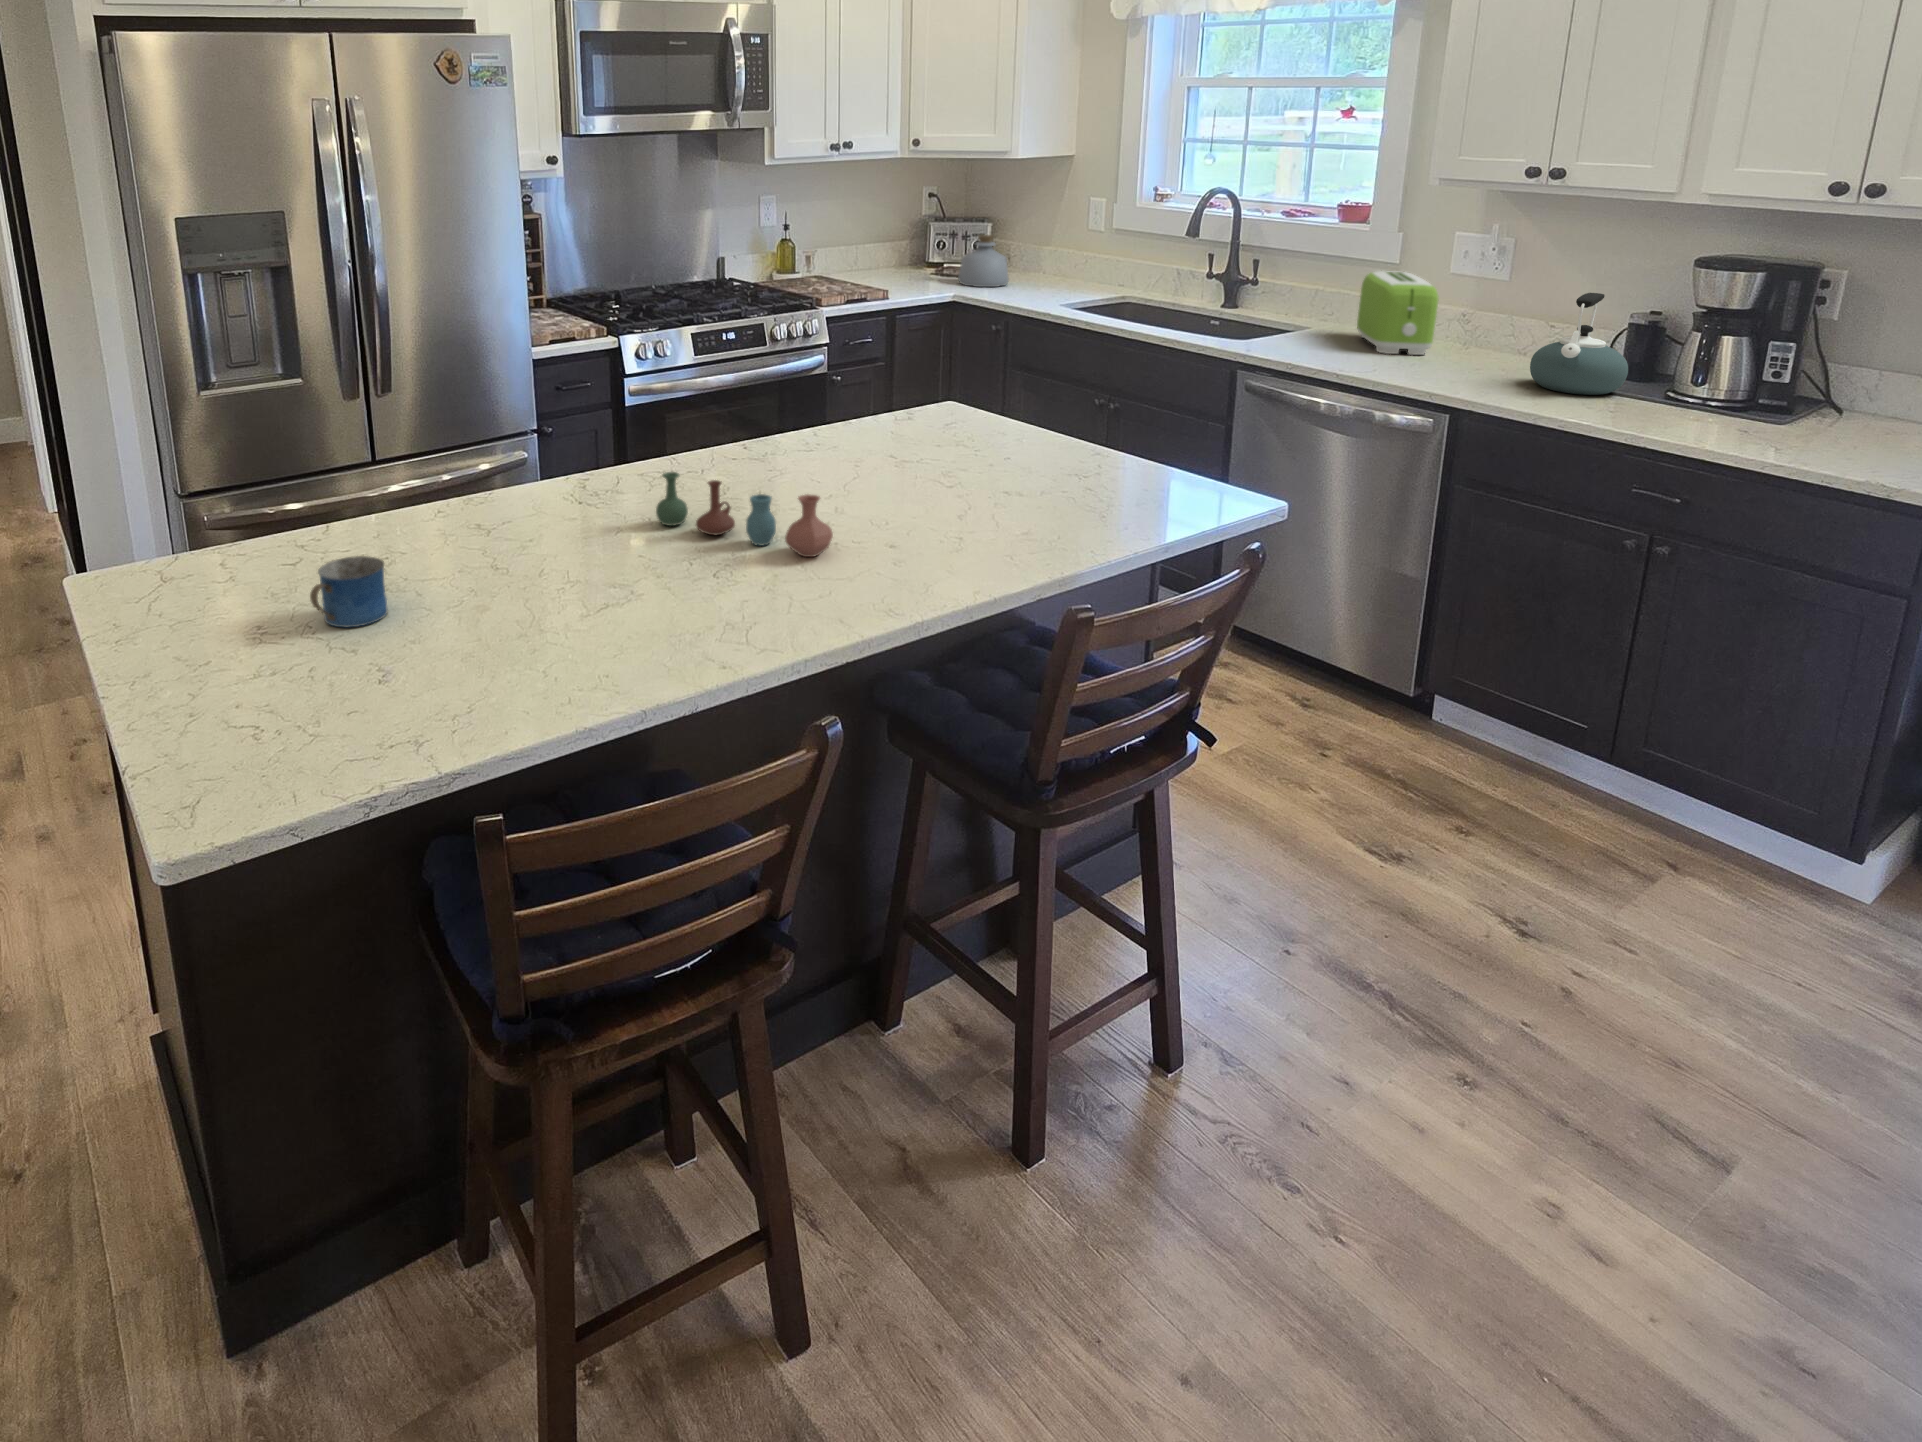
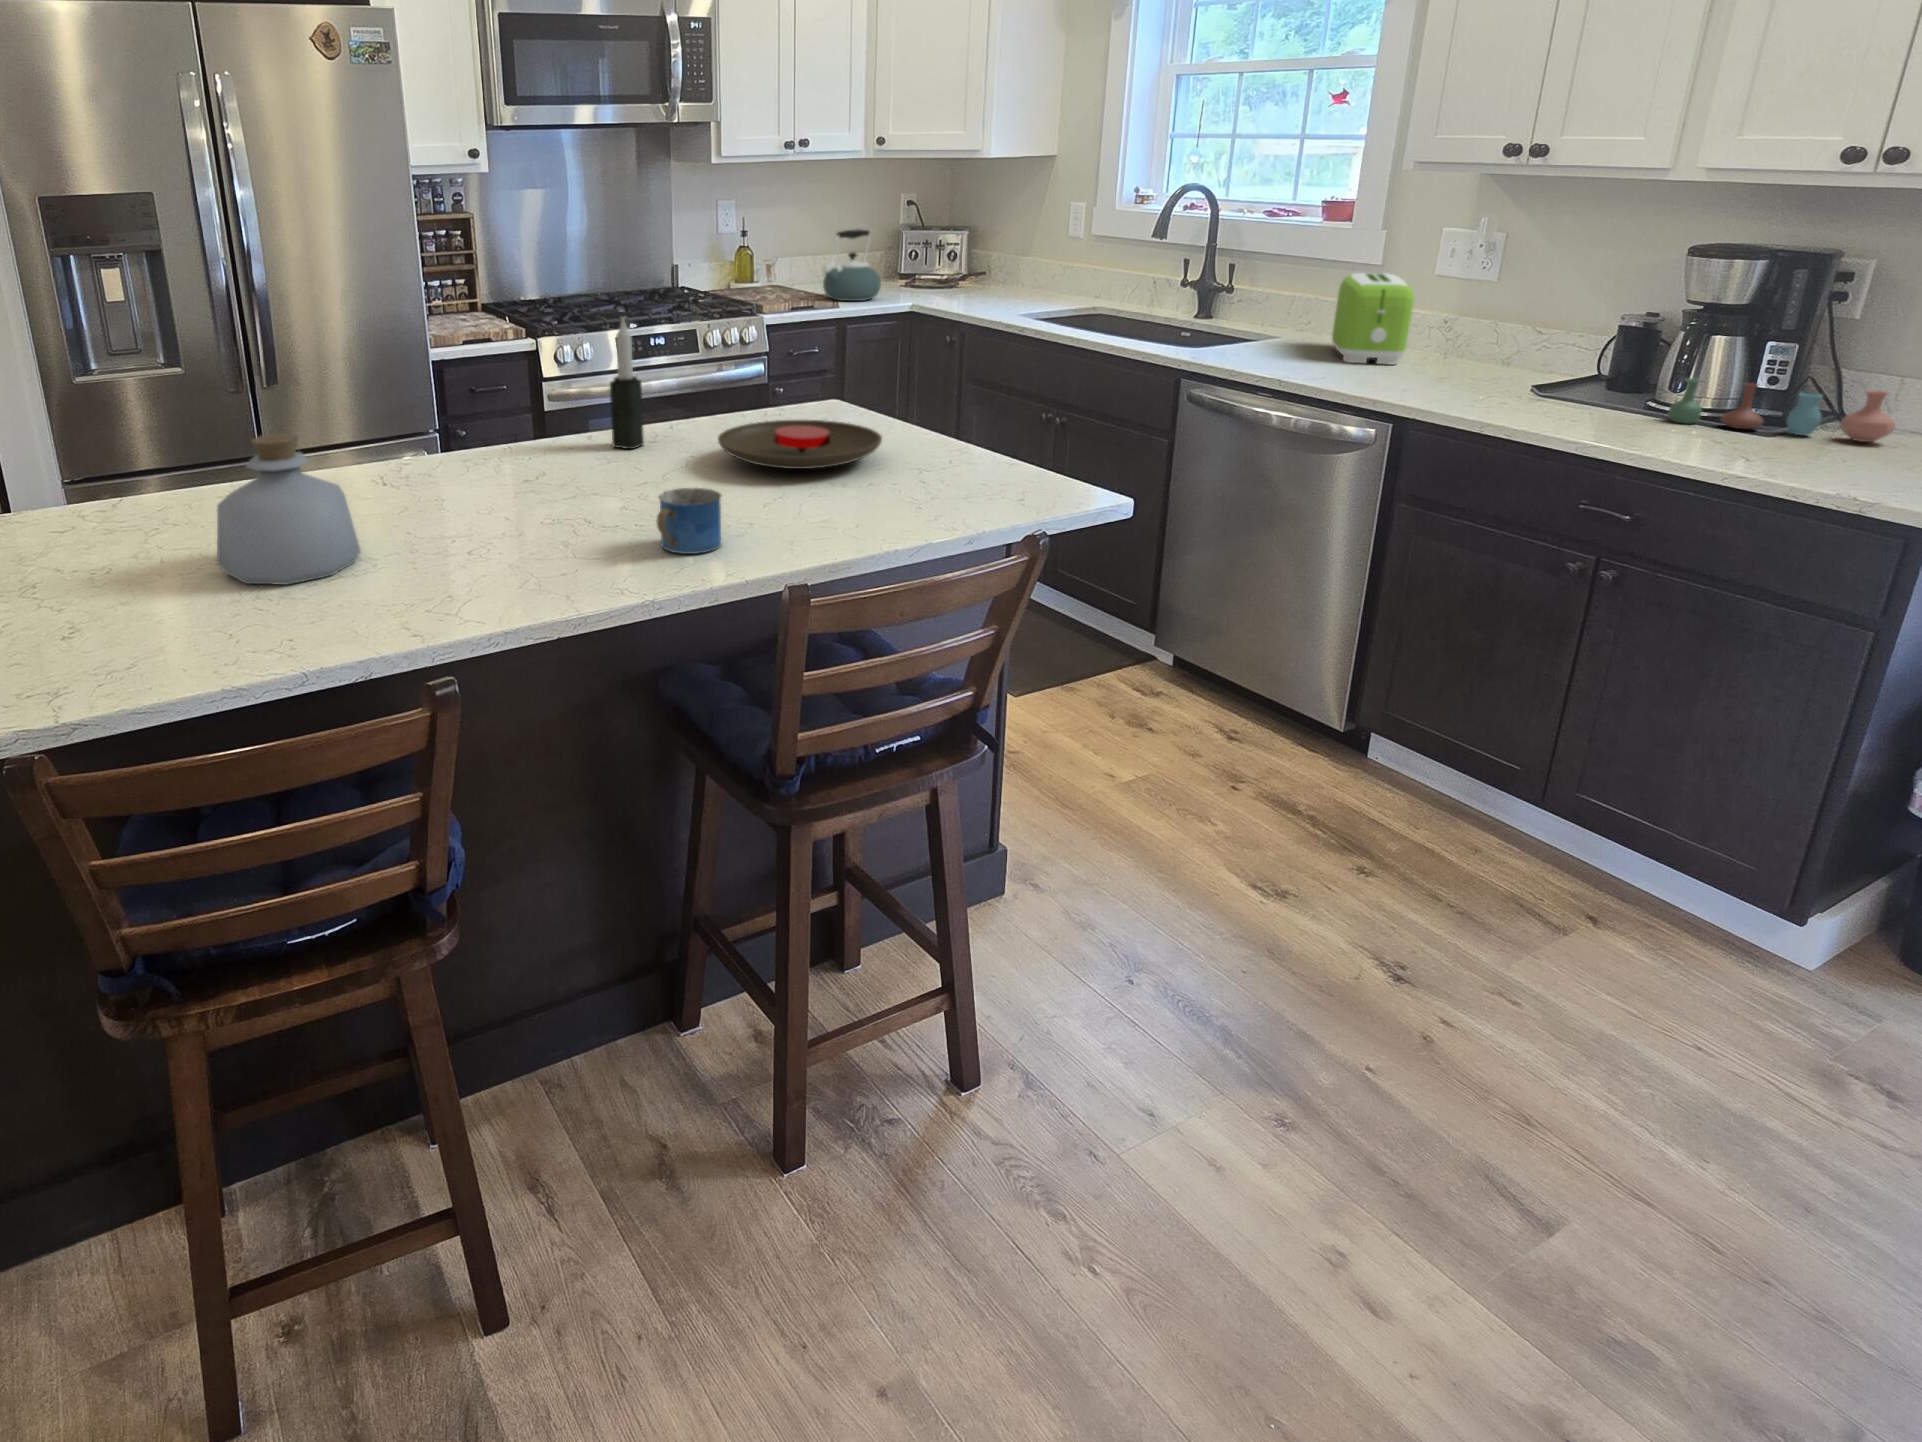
bottle: present [958,235,1009,287] -> present [217,433,361,585]
kettle: present [1530,293,1628,395] -> present [822,229,881,301]
candle: none [782,336,811,459] -> present [610,318,644,449]
plate: none [896,428,1052,478] -> present [718,420,882,469]
vase: present [656,472,833,557] -> present [1668,378,1895,442]
mug: present [310,556,387,627] -> present [656,488,721,554]

